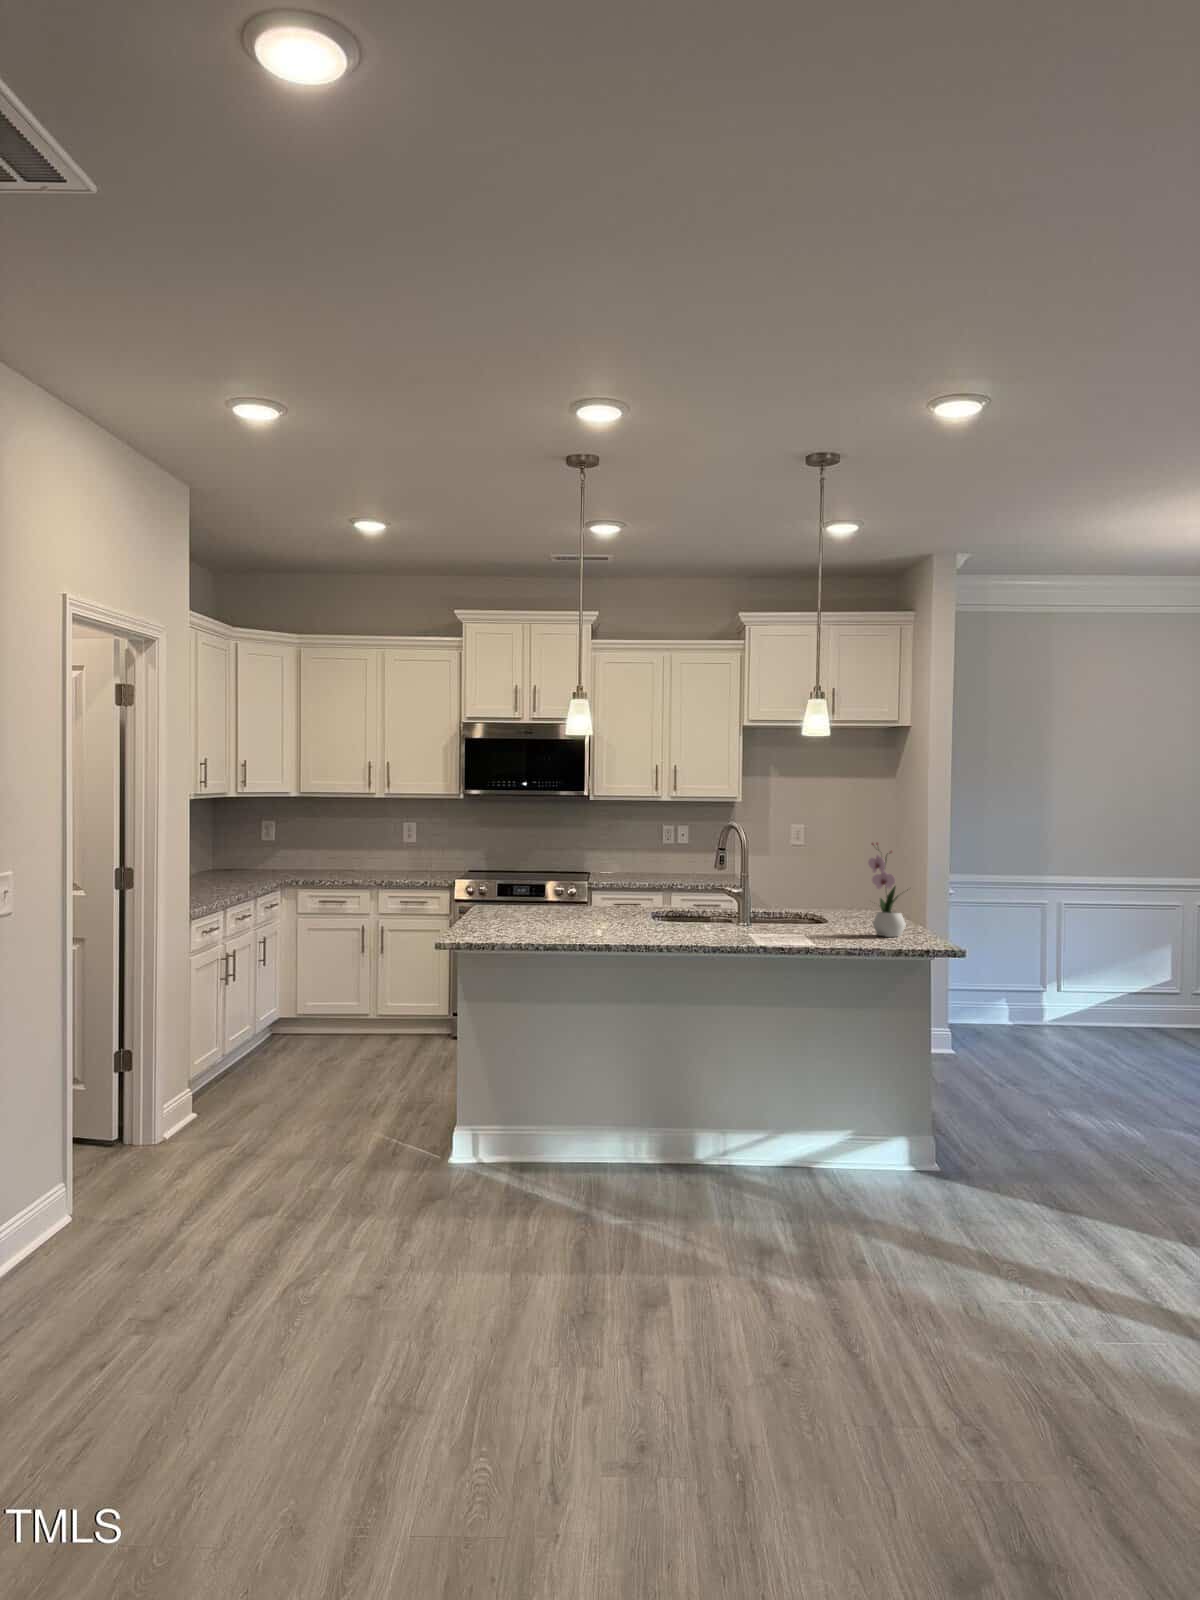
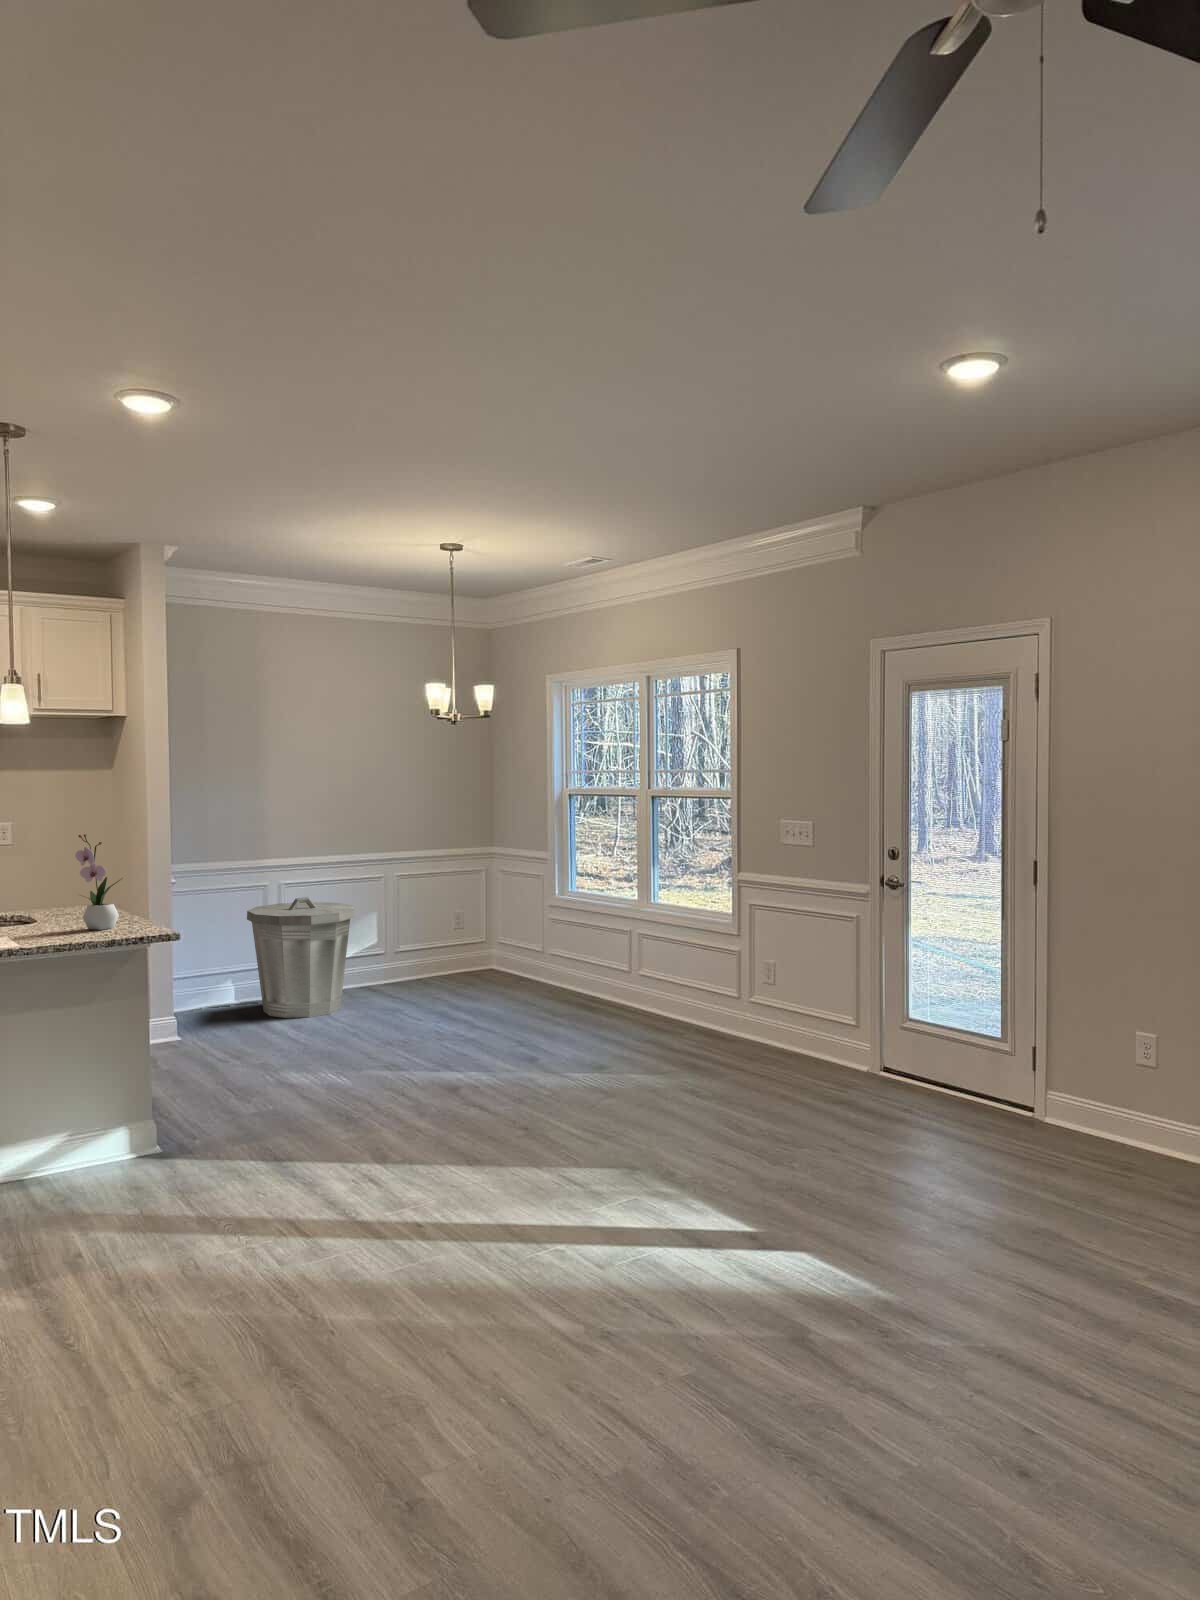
trash can: none [1024,921,1149,1053] -> present [247,897,354,1018]

